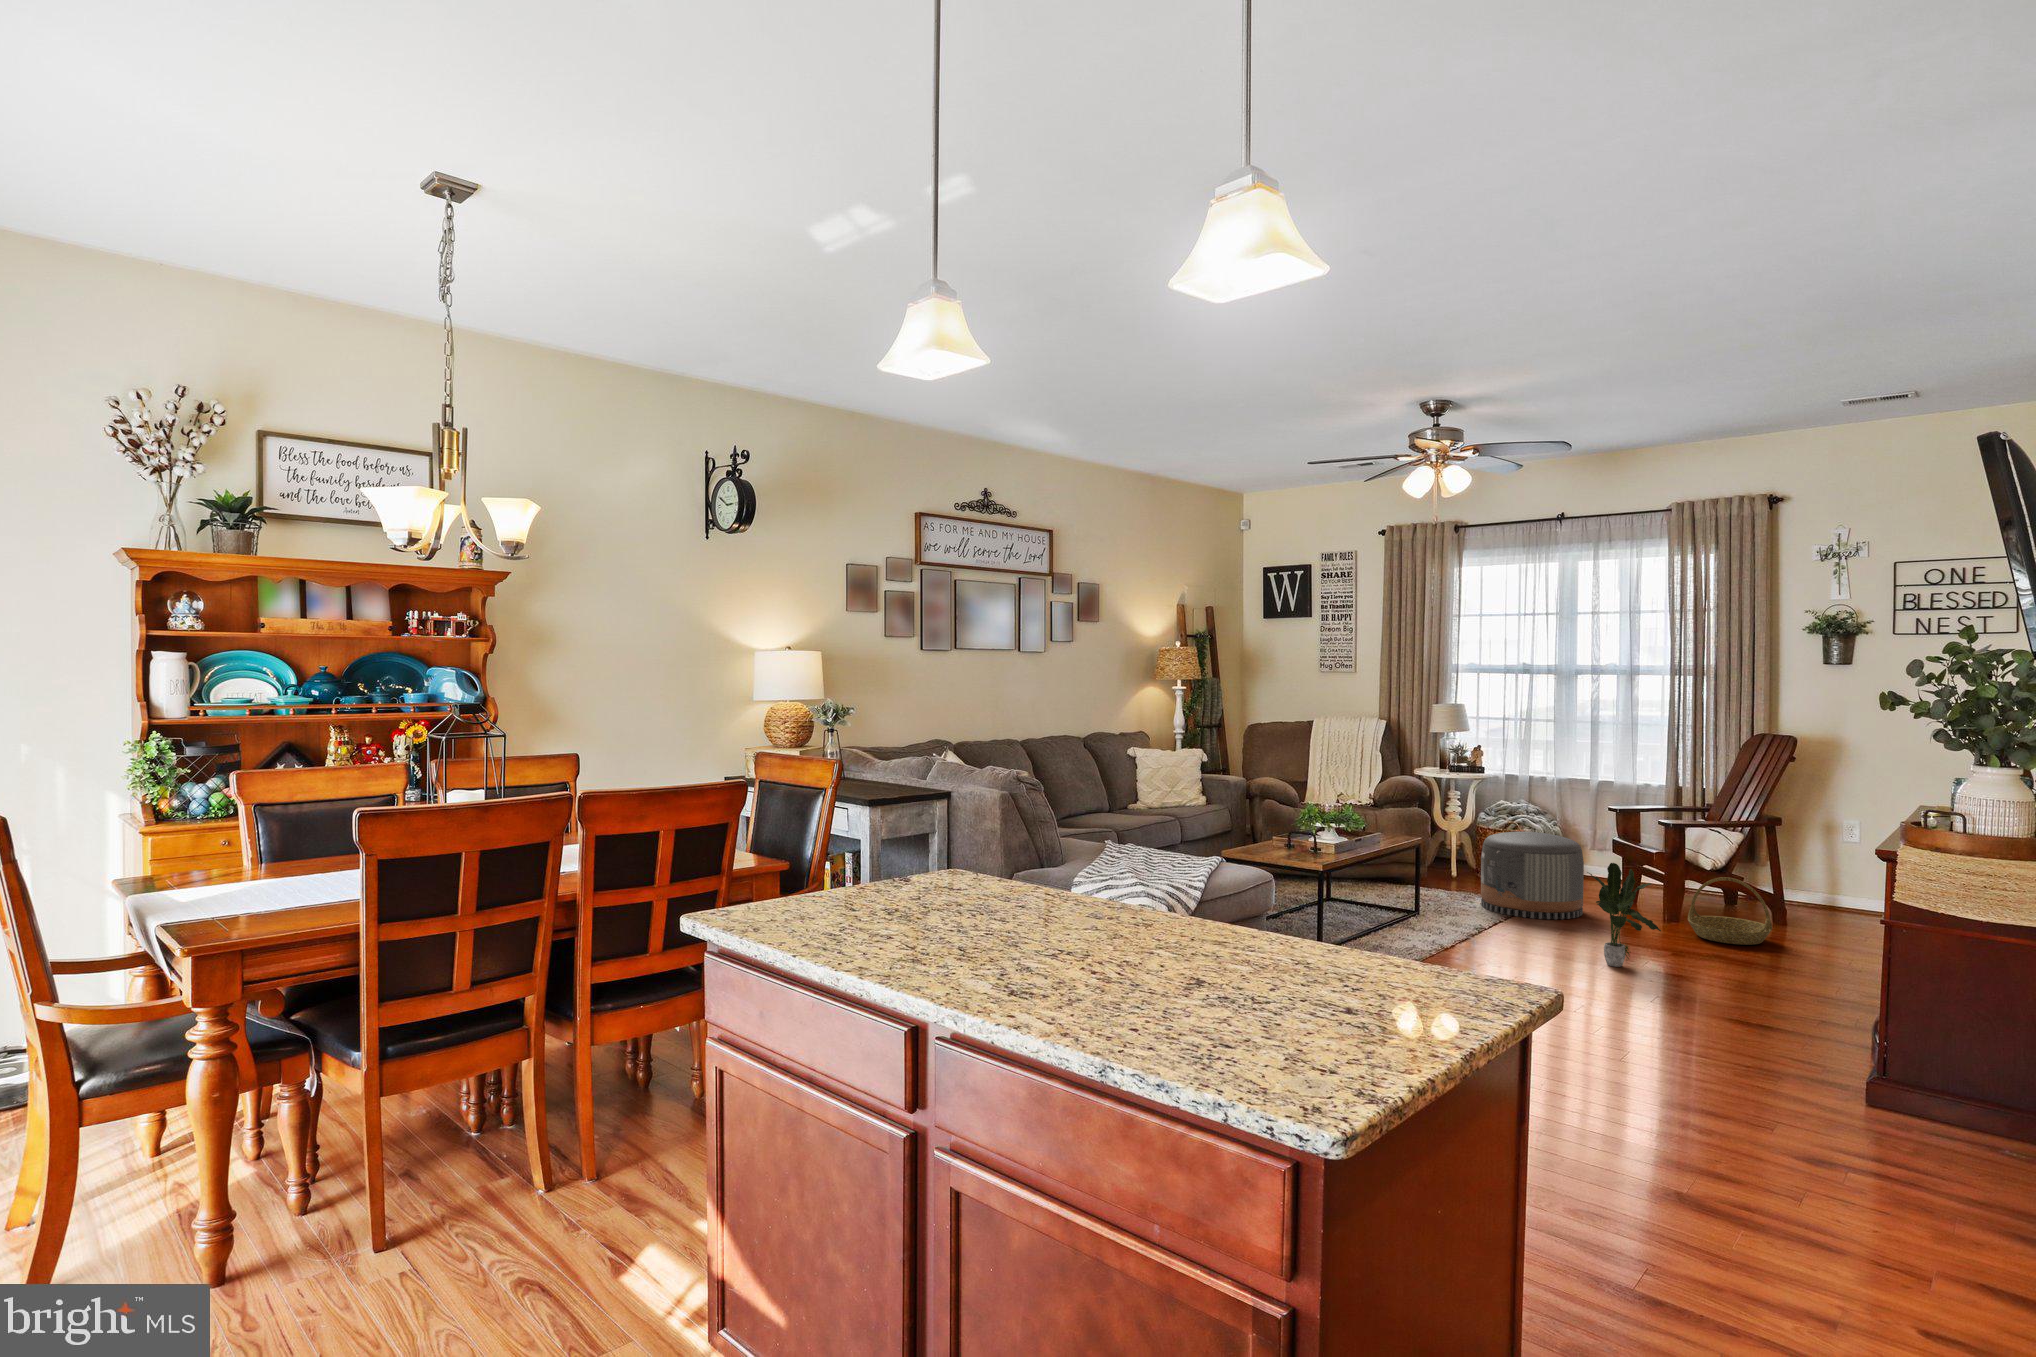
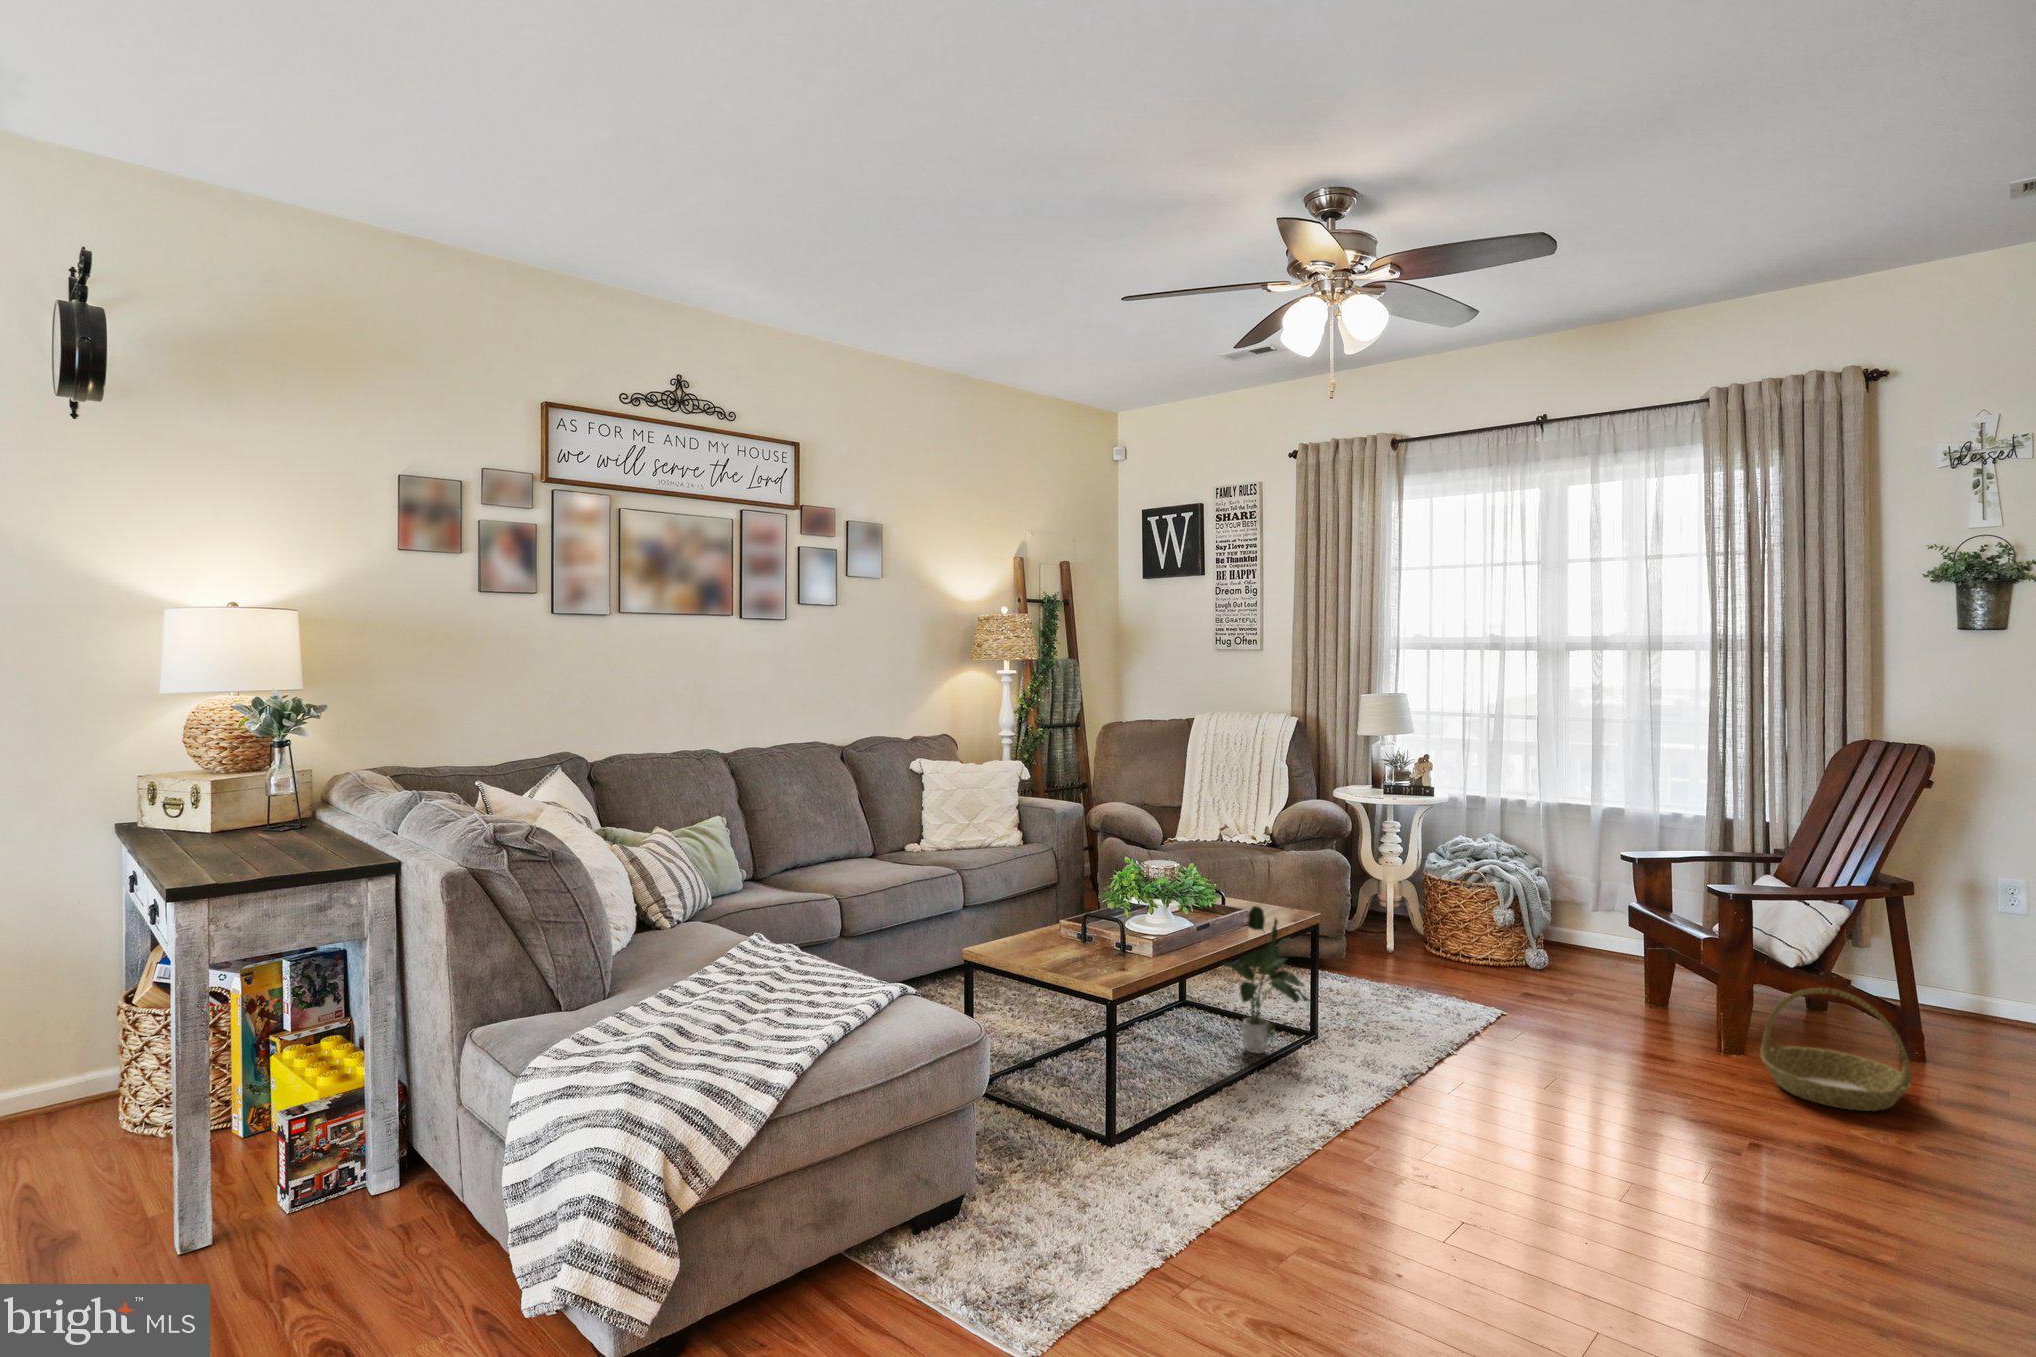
pouf: present [1481,832,1584,919] -> none [1422,896,1584,1047]
potted plant: present [1587,863,1661,967] -> present [1223,906,1308,1053]

